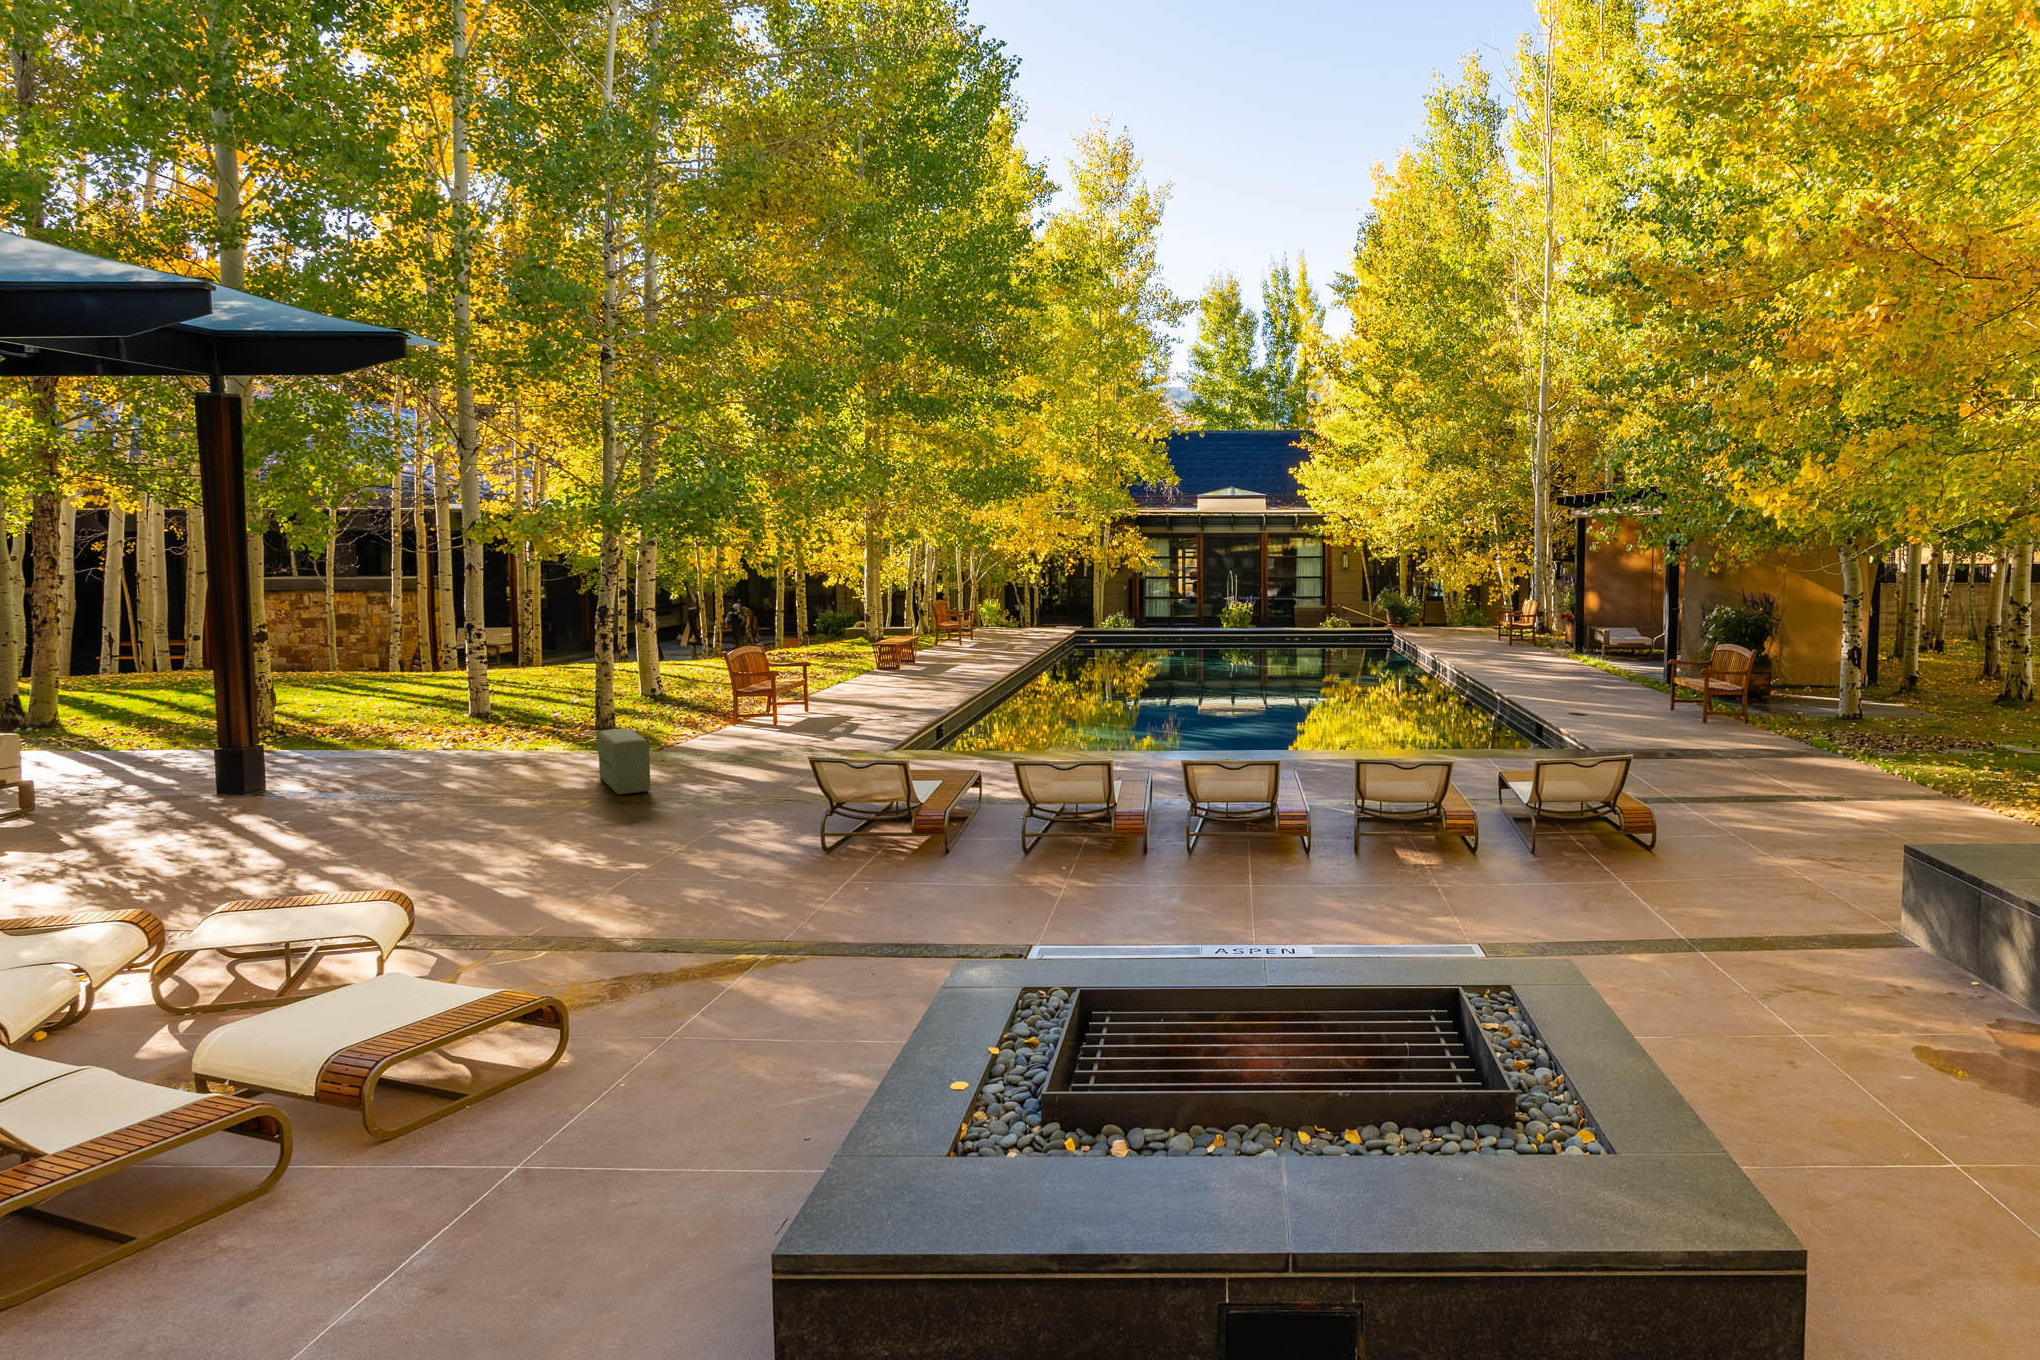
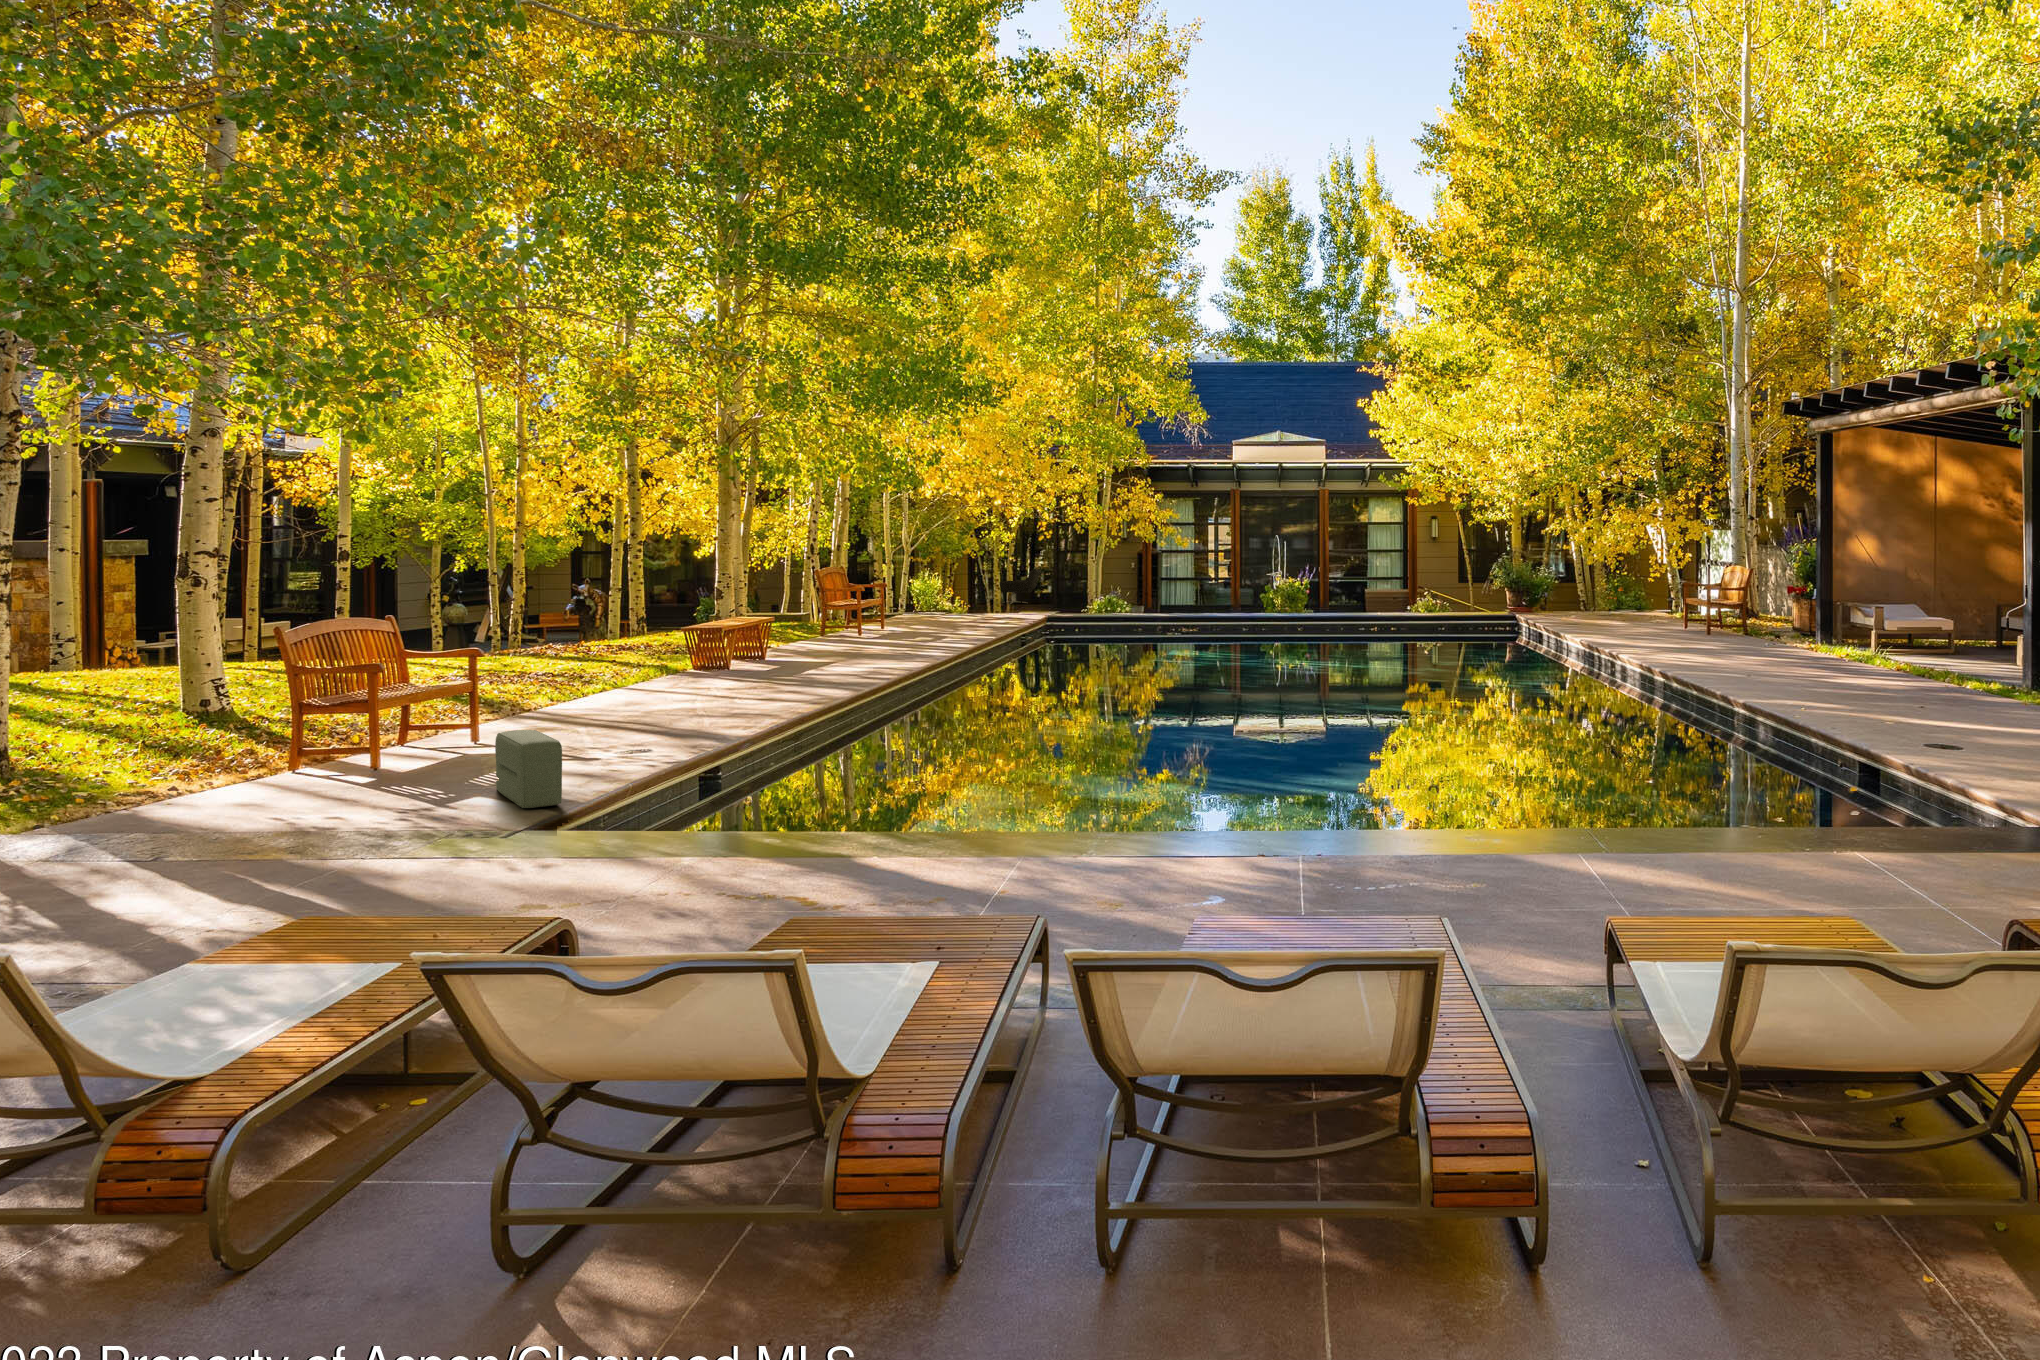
lounge chair: none [1016,586,1049,612] -> present [1000,569,1041,604]

